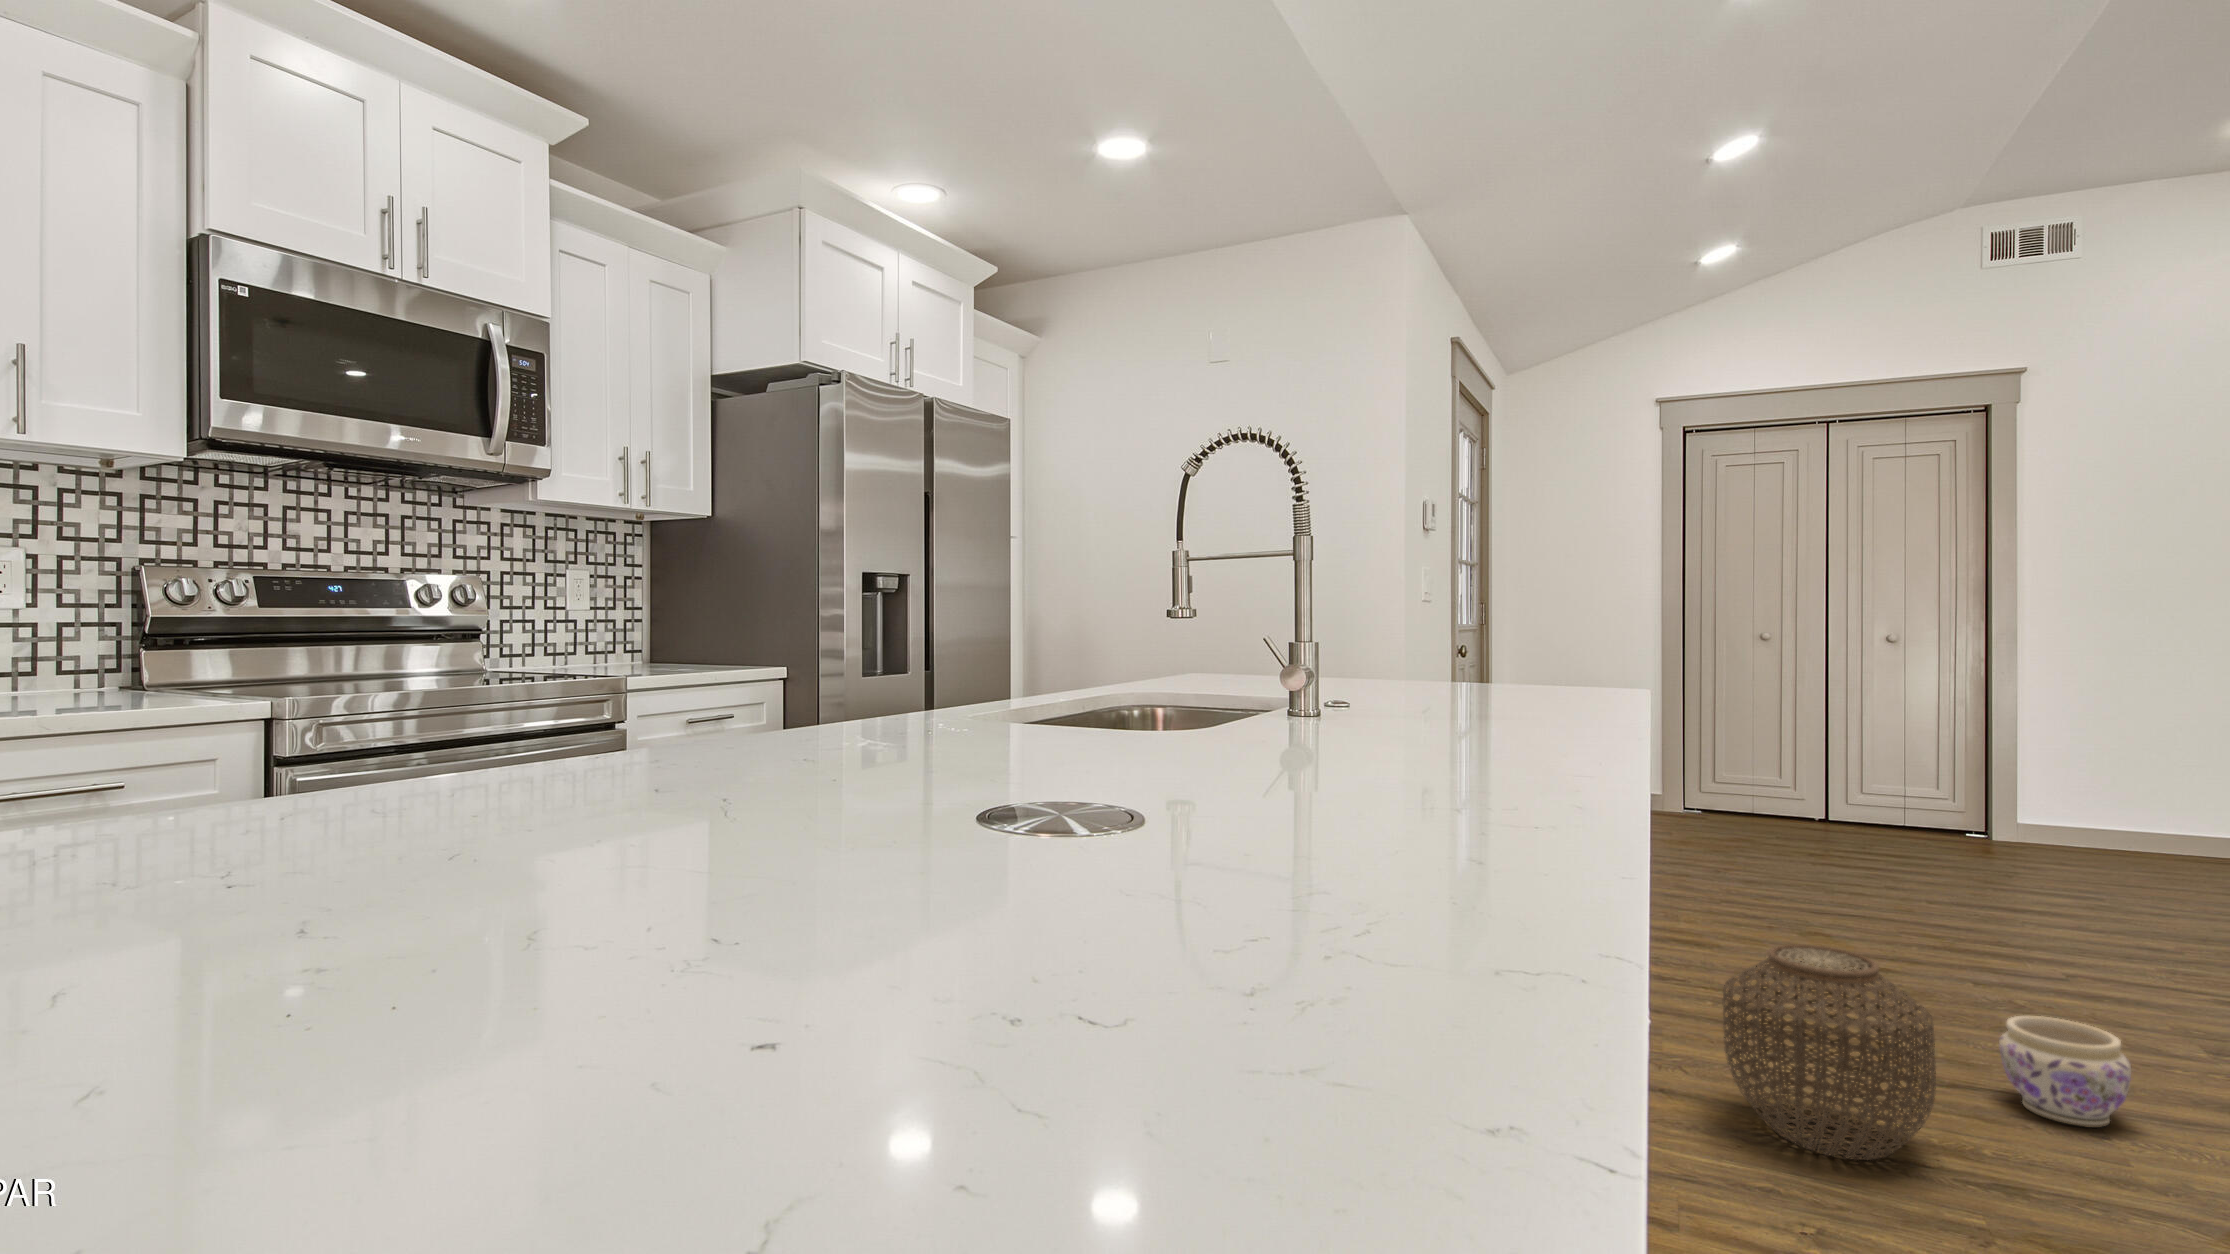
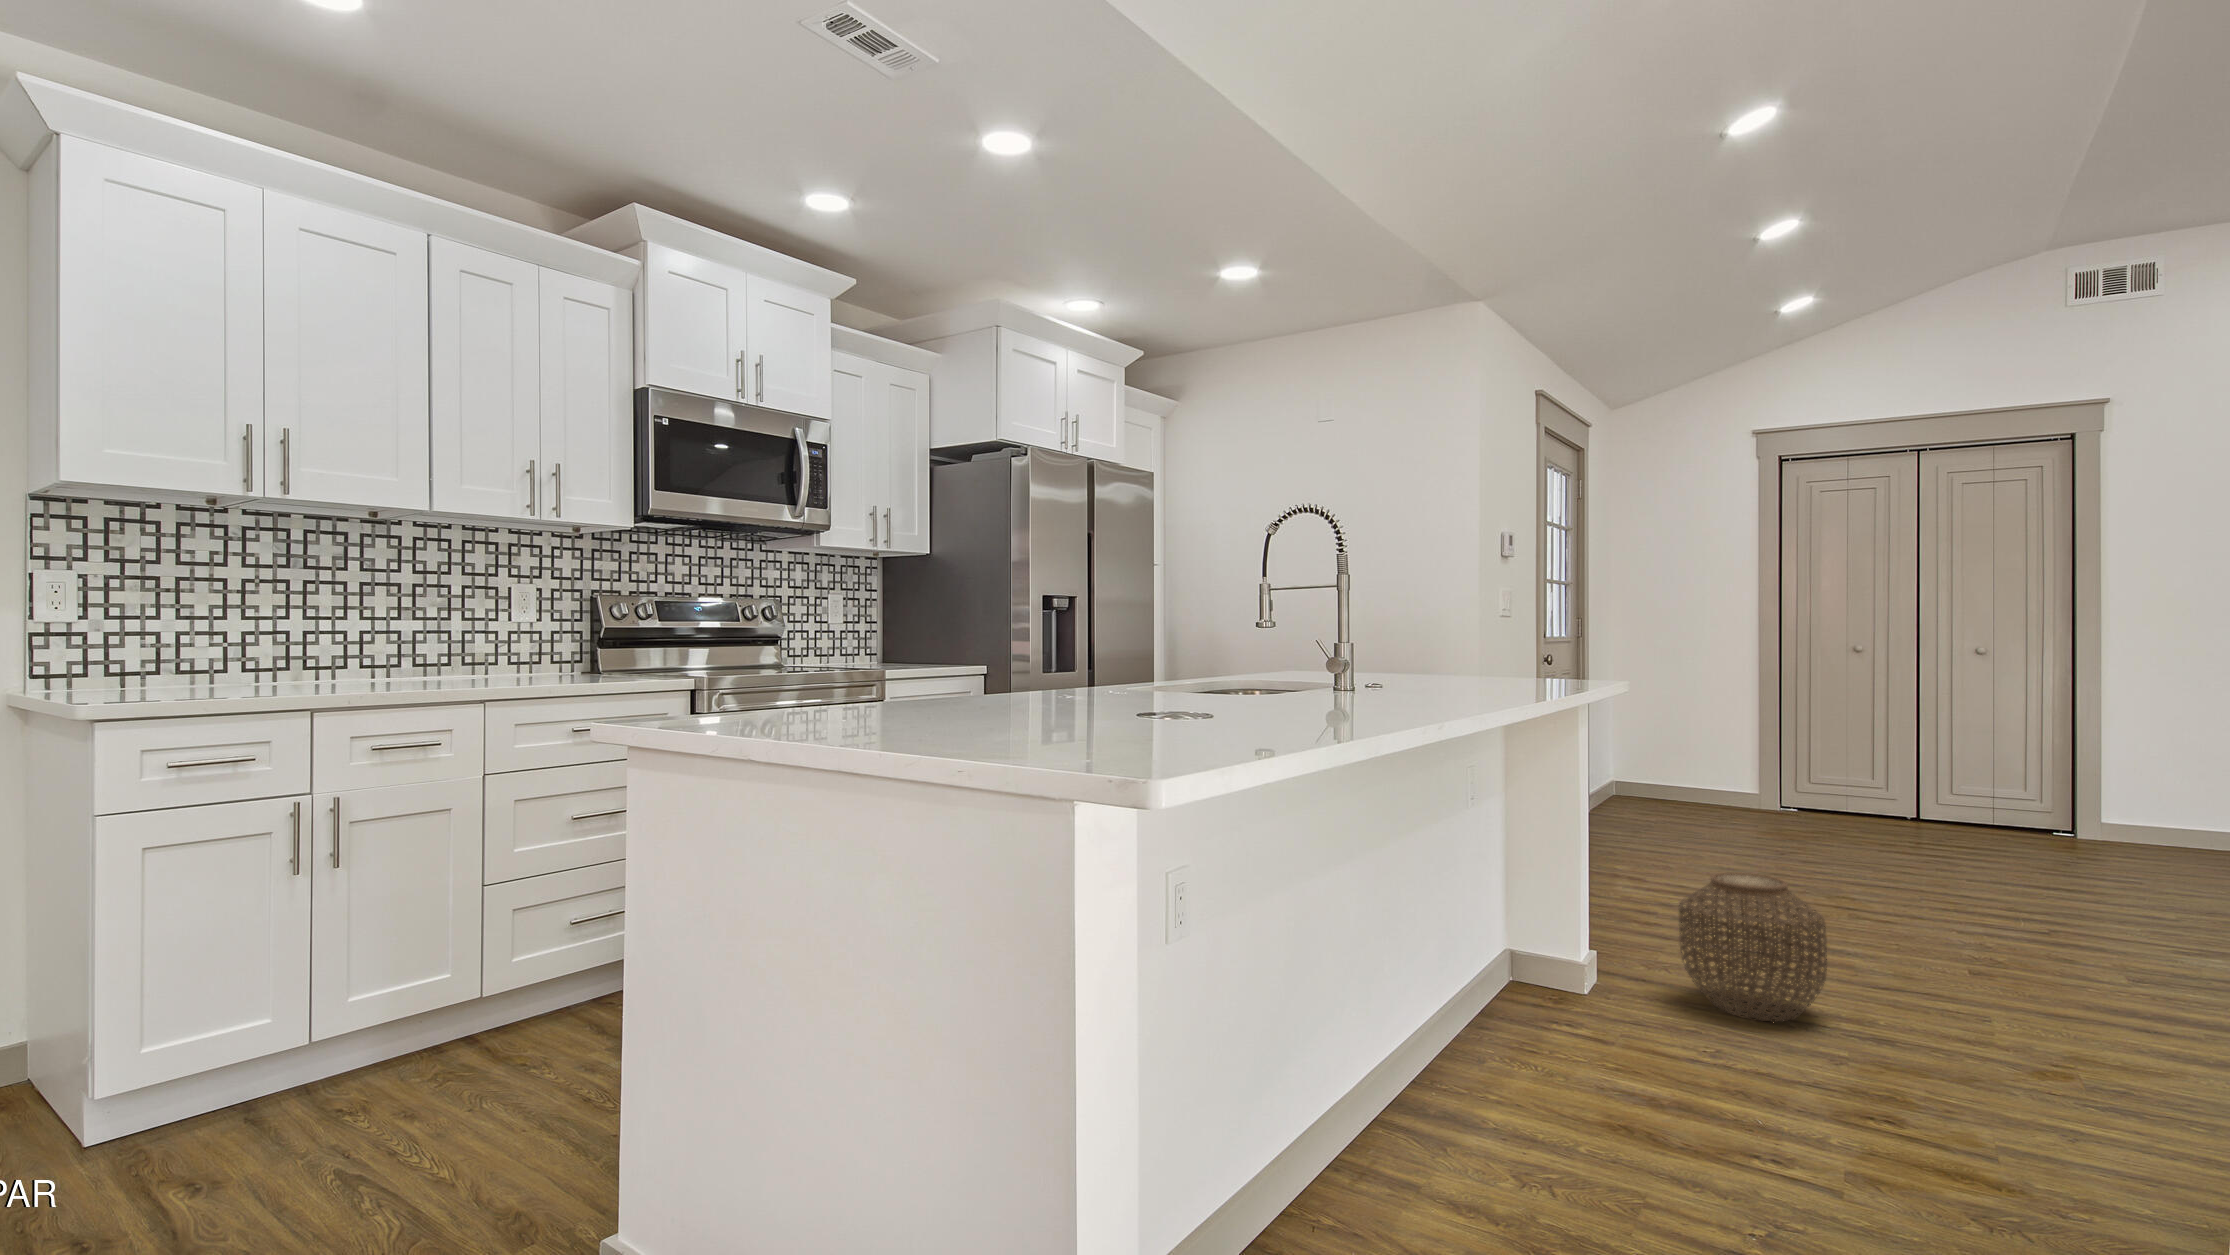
planter: present [1999,1016,2131,1128] -> none [1907,936,2001,1015]

